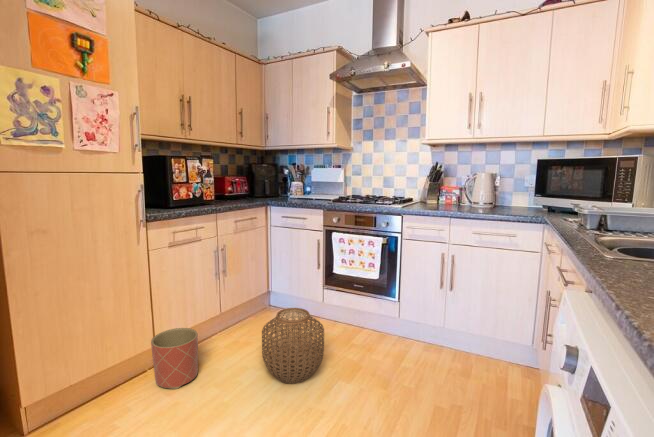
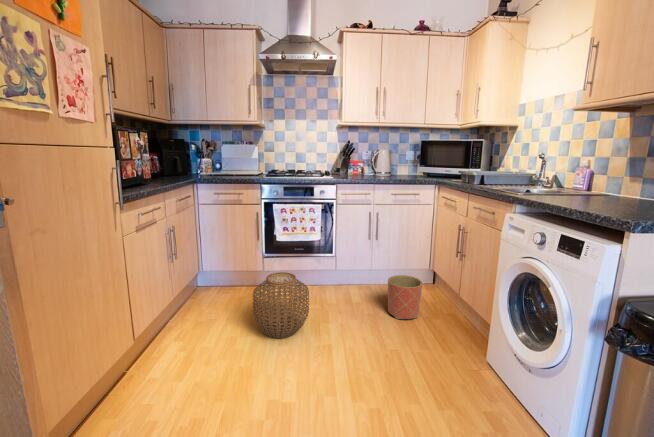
planter: present [151,328,198,389] -> present [388,275,422,319]

